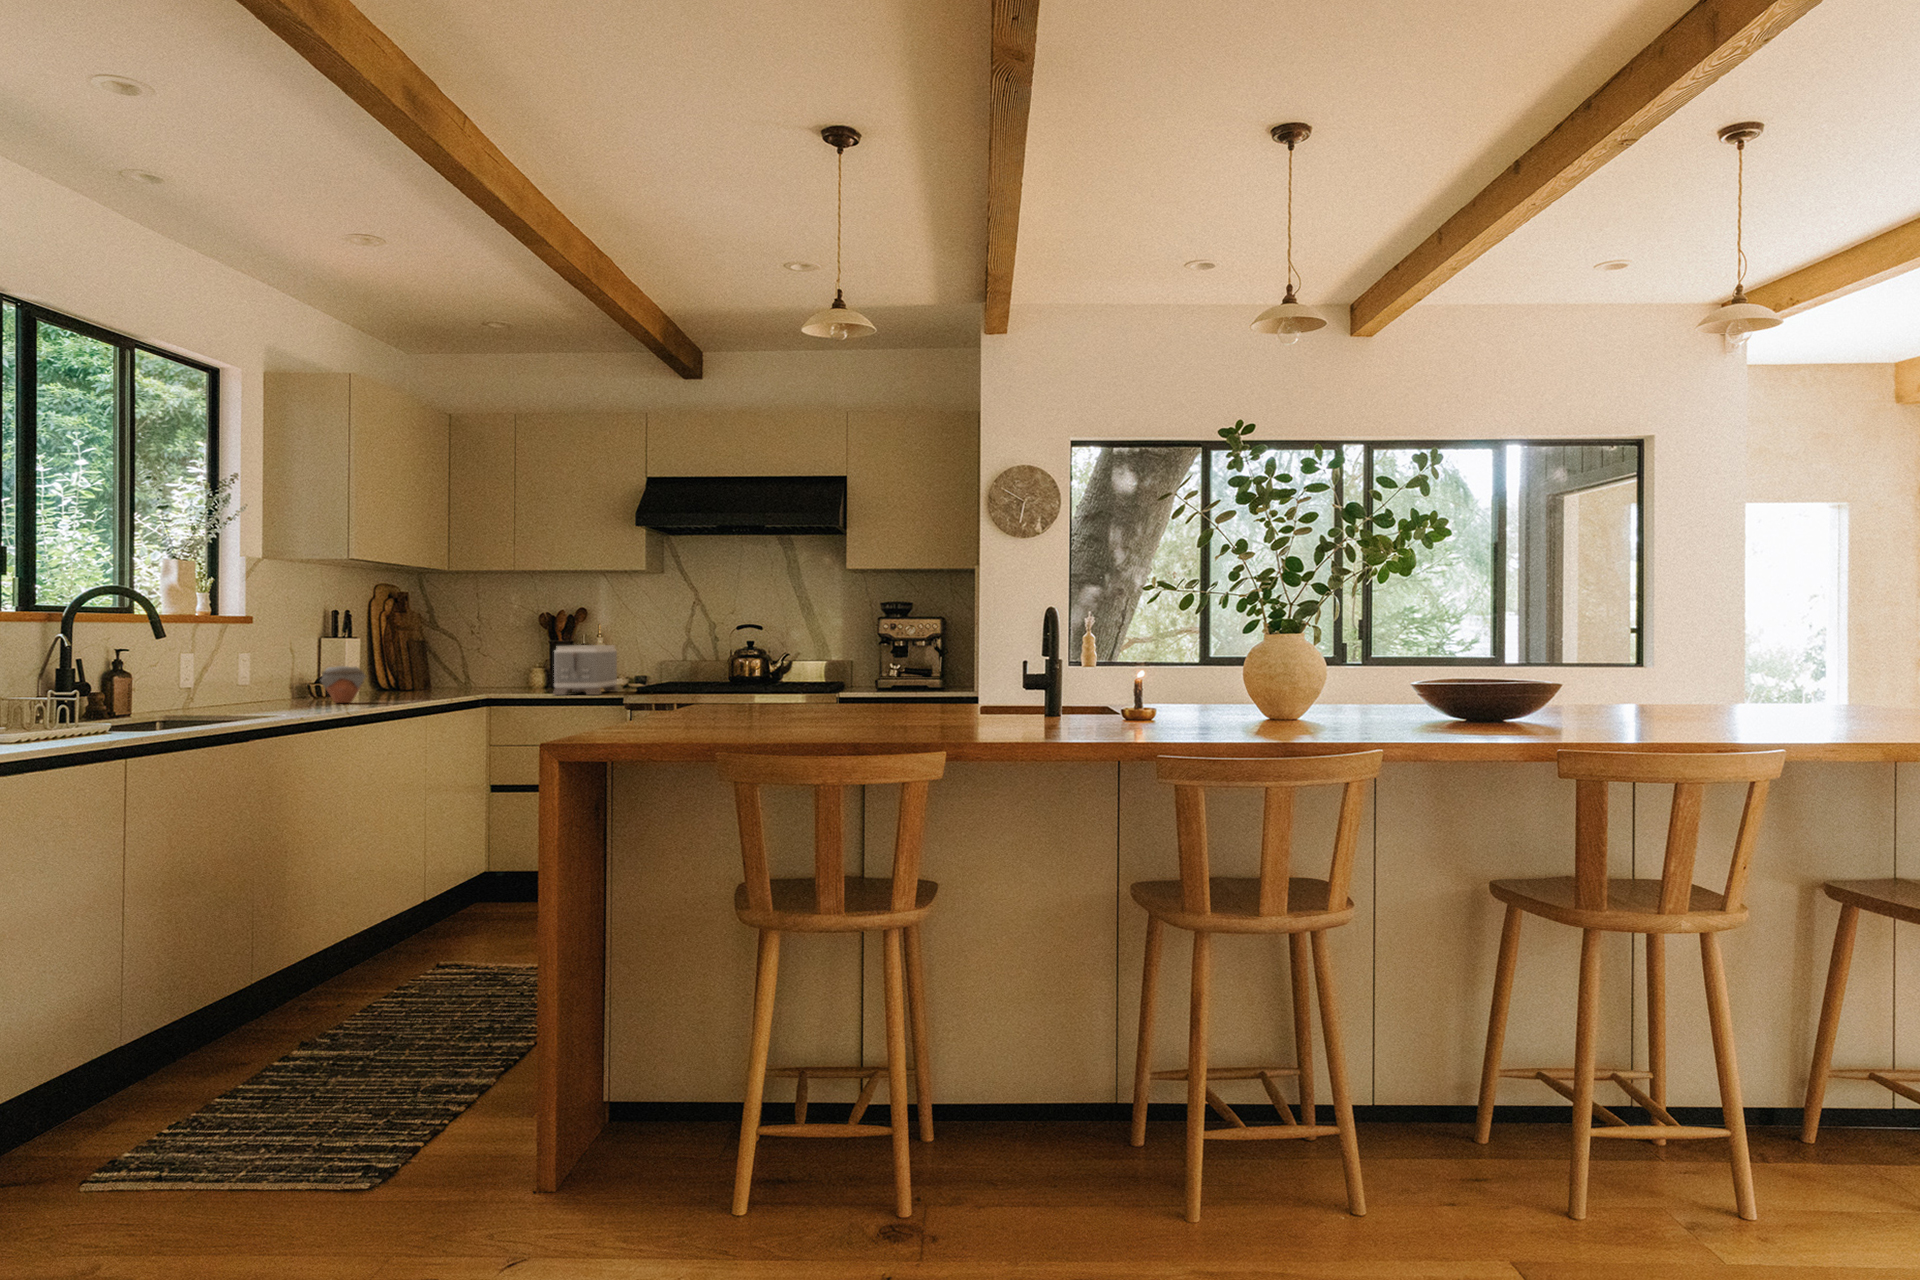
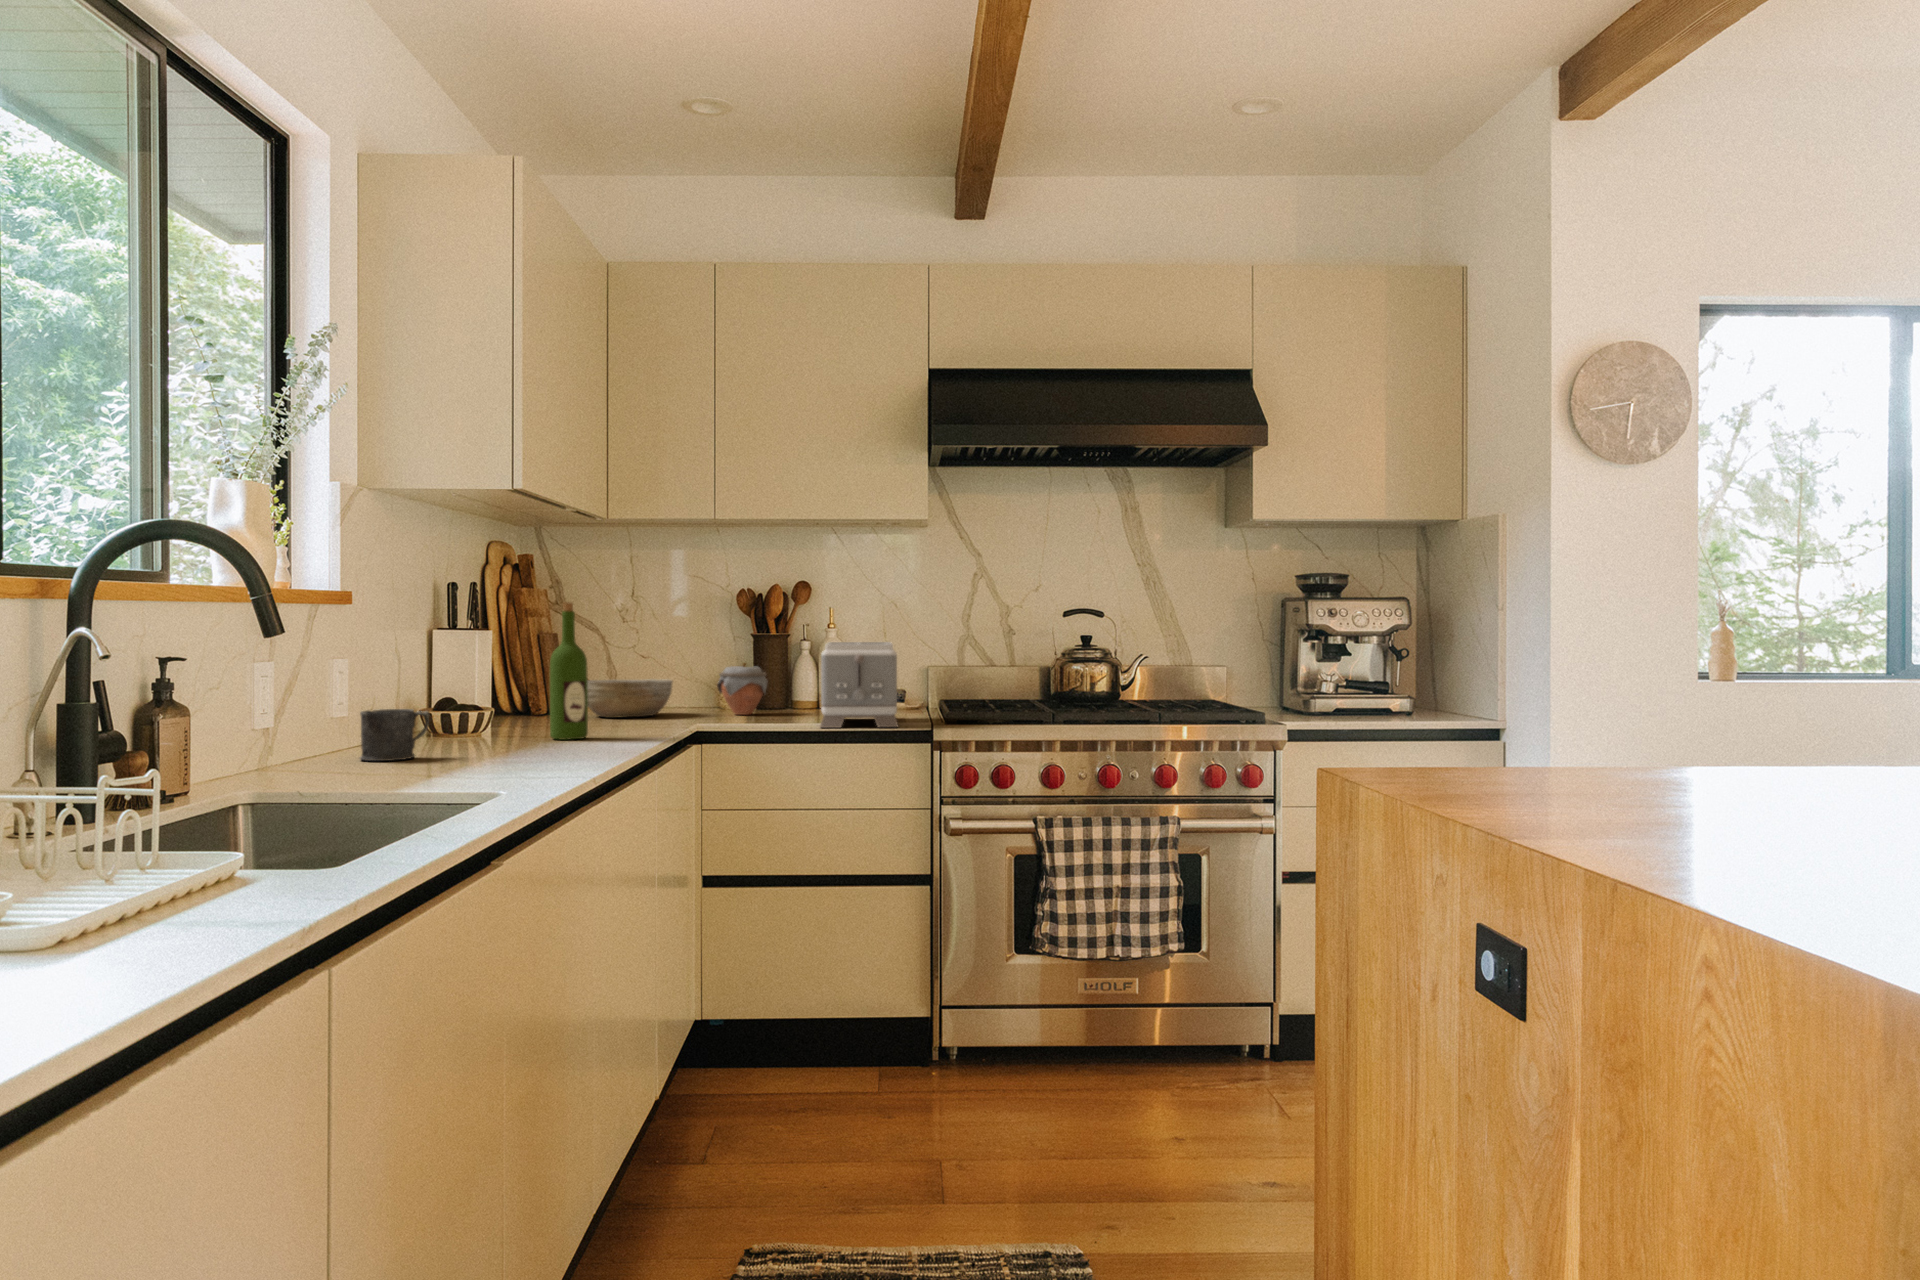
wine bottle: none [378,622,401,699] -> present [550,602,588,740]
jar: present [321,666,366,703] -> present [717,666,767,715]
bowl: none [432,669,491,691] -> present [588,679,673,718]
mug: none [248,680,289,707] -> present [360,709,429,761]

